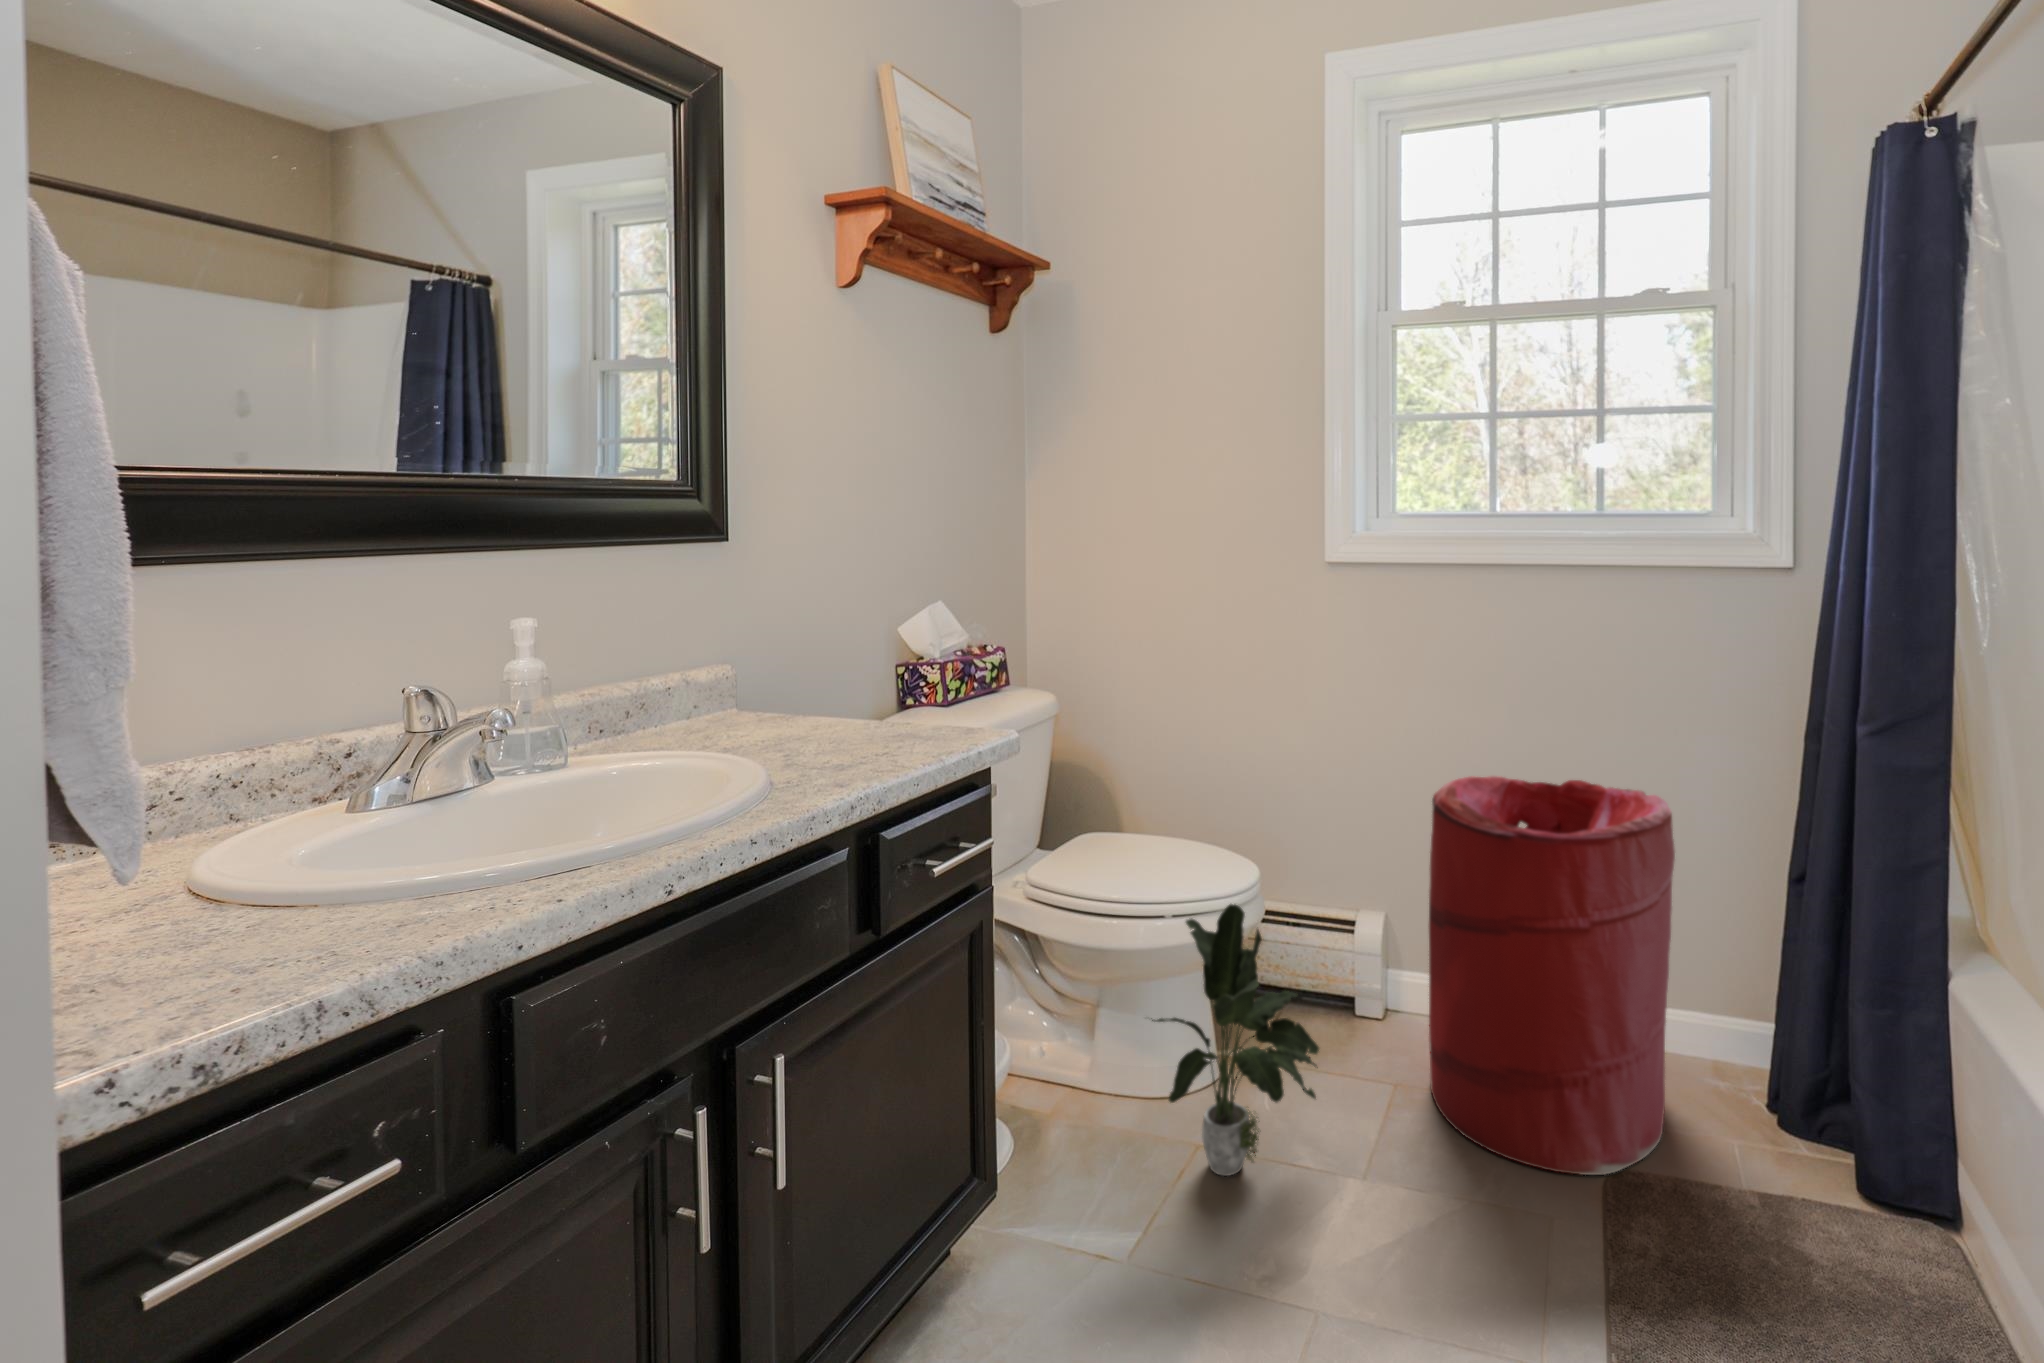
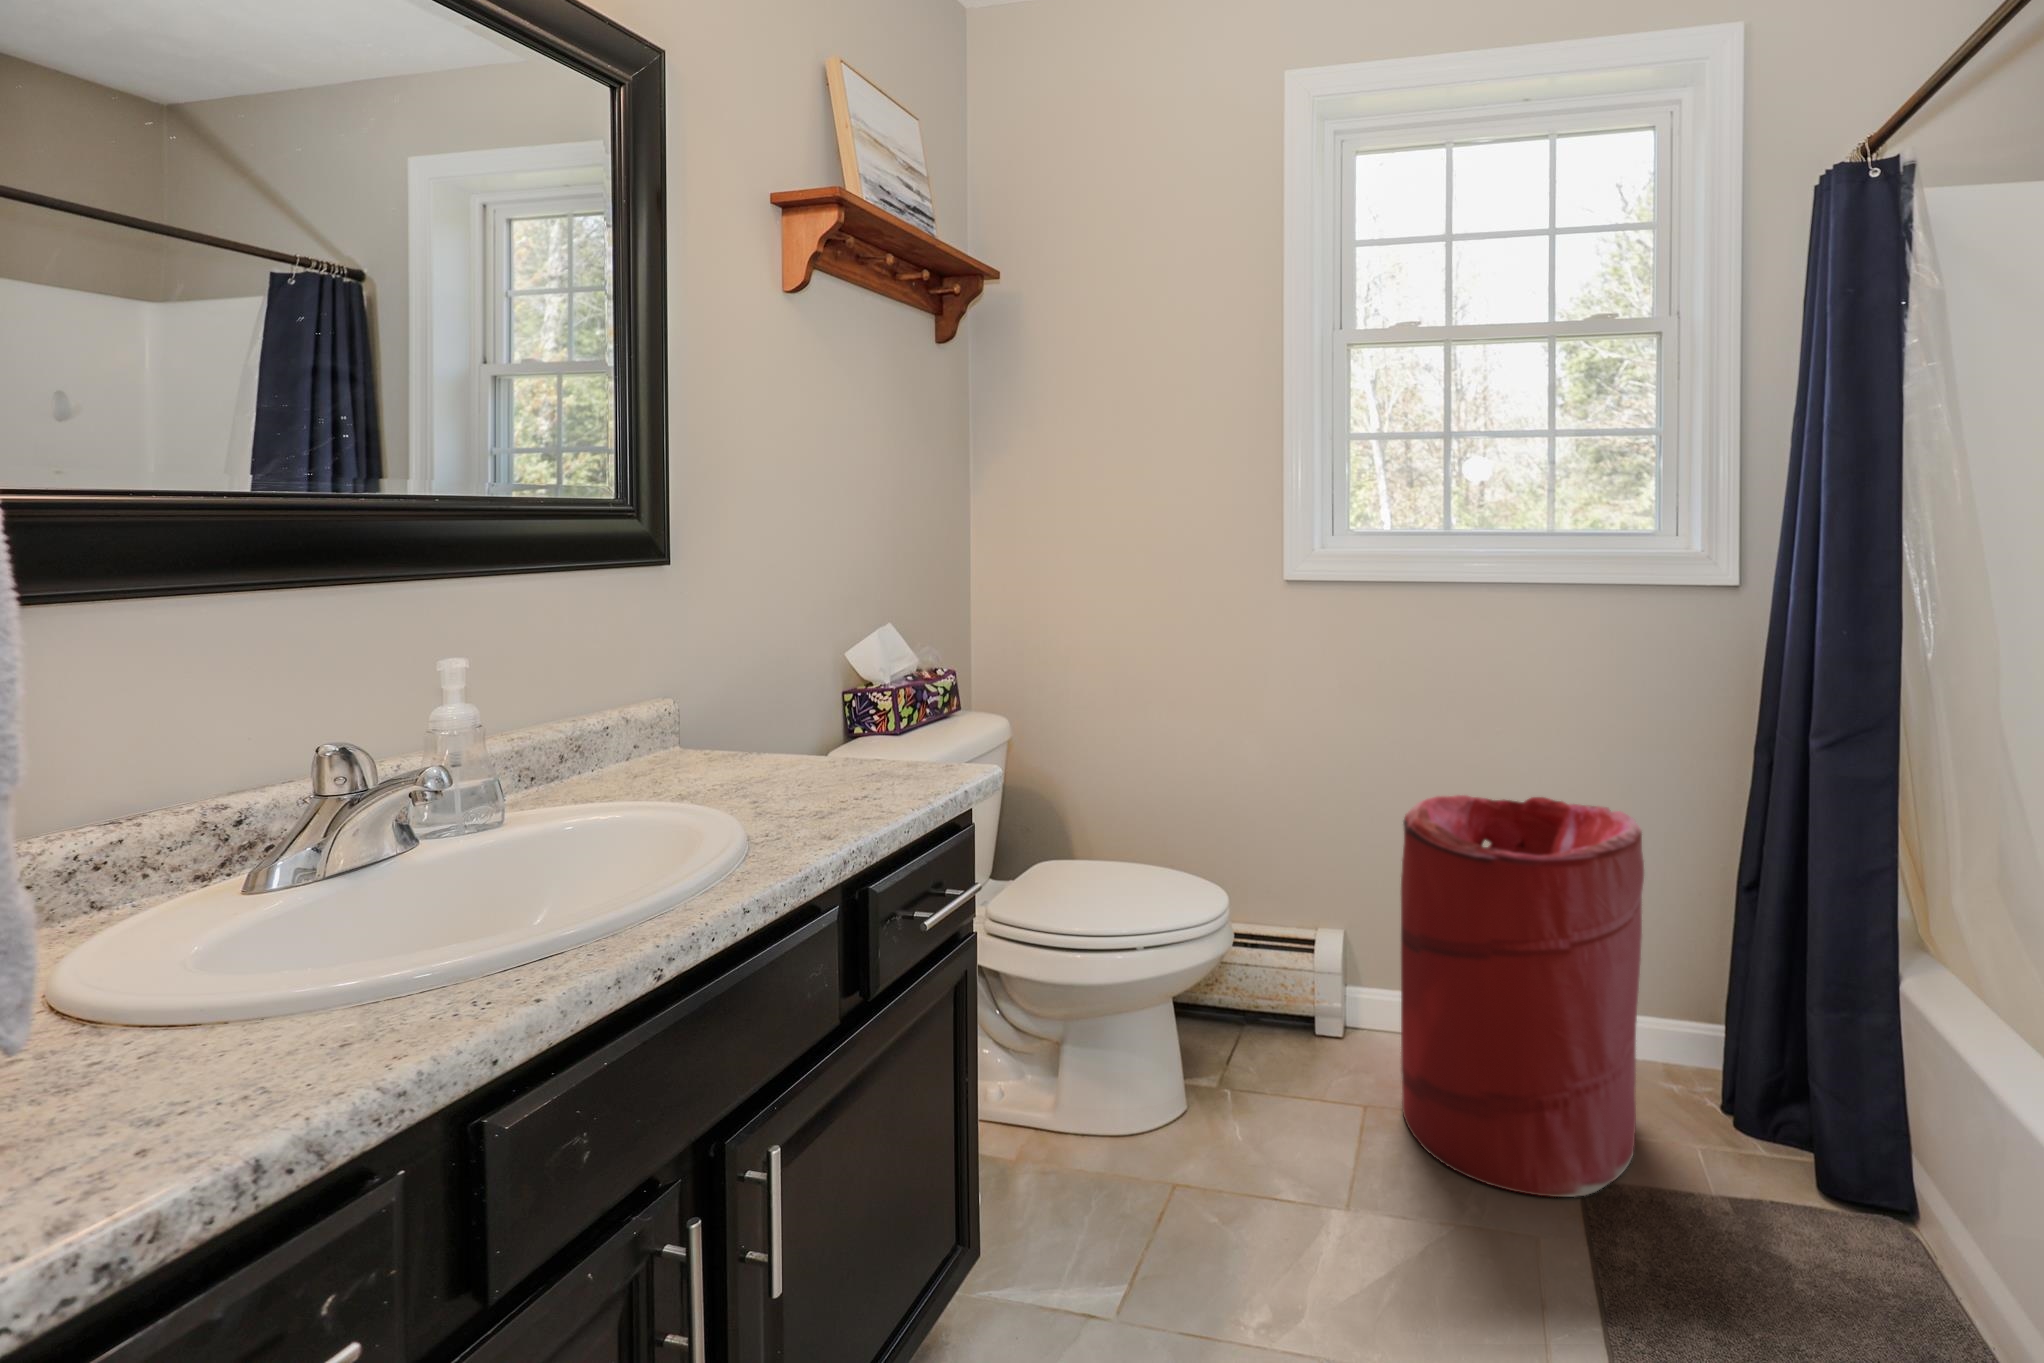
potted plant: present [1151,904,1319,1176] -> none [1123,938,1303,1223]

